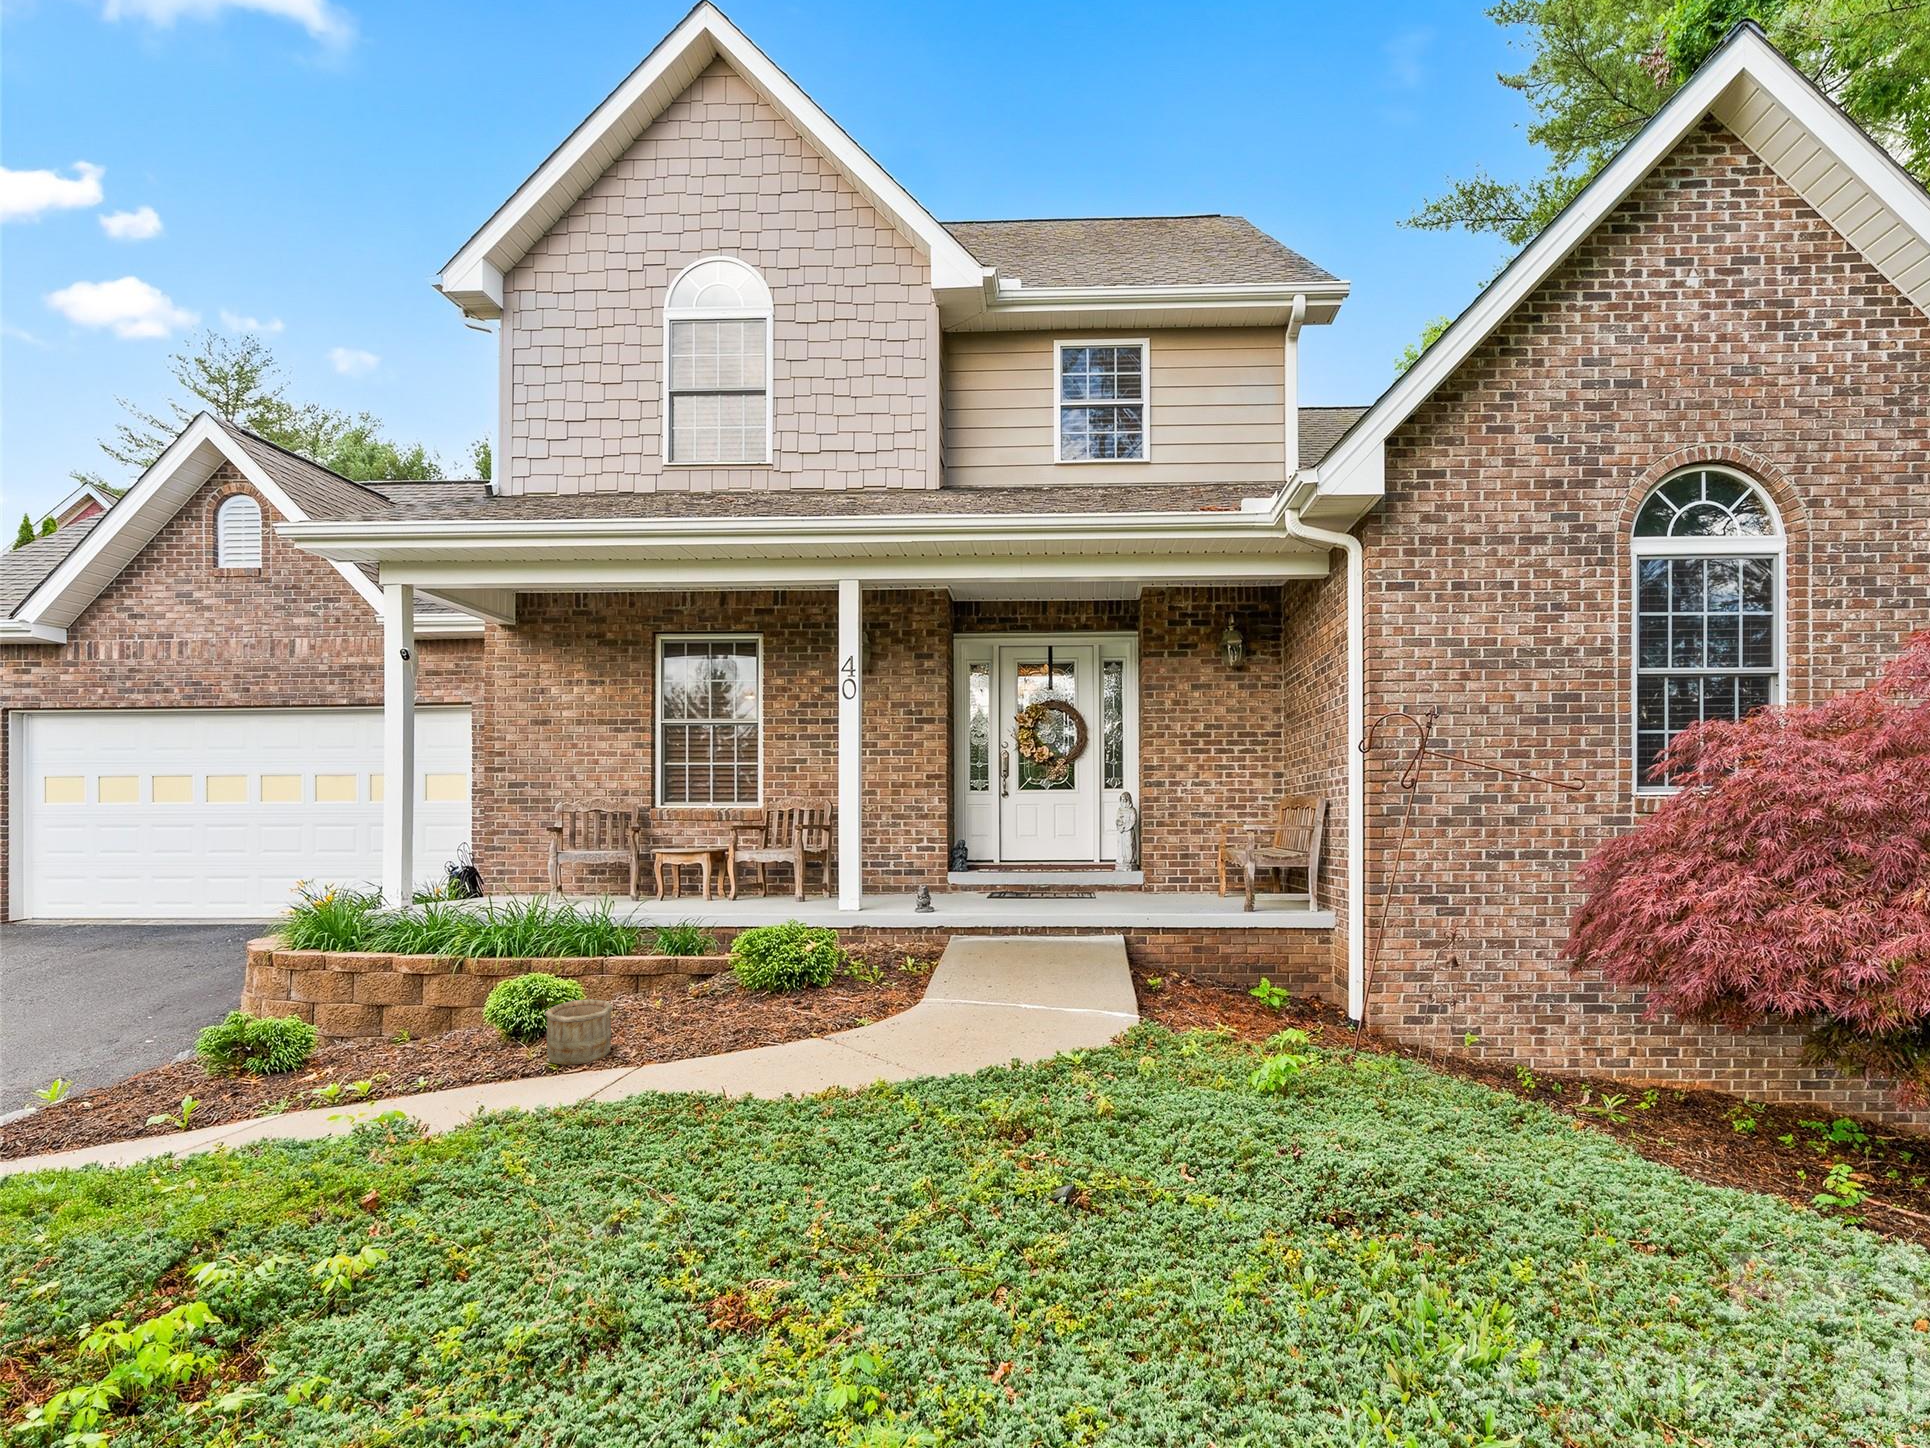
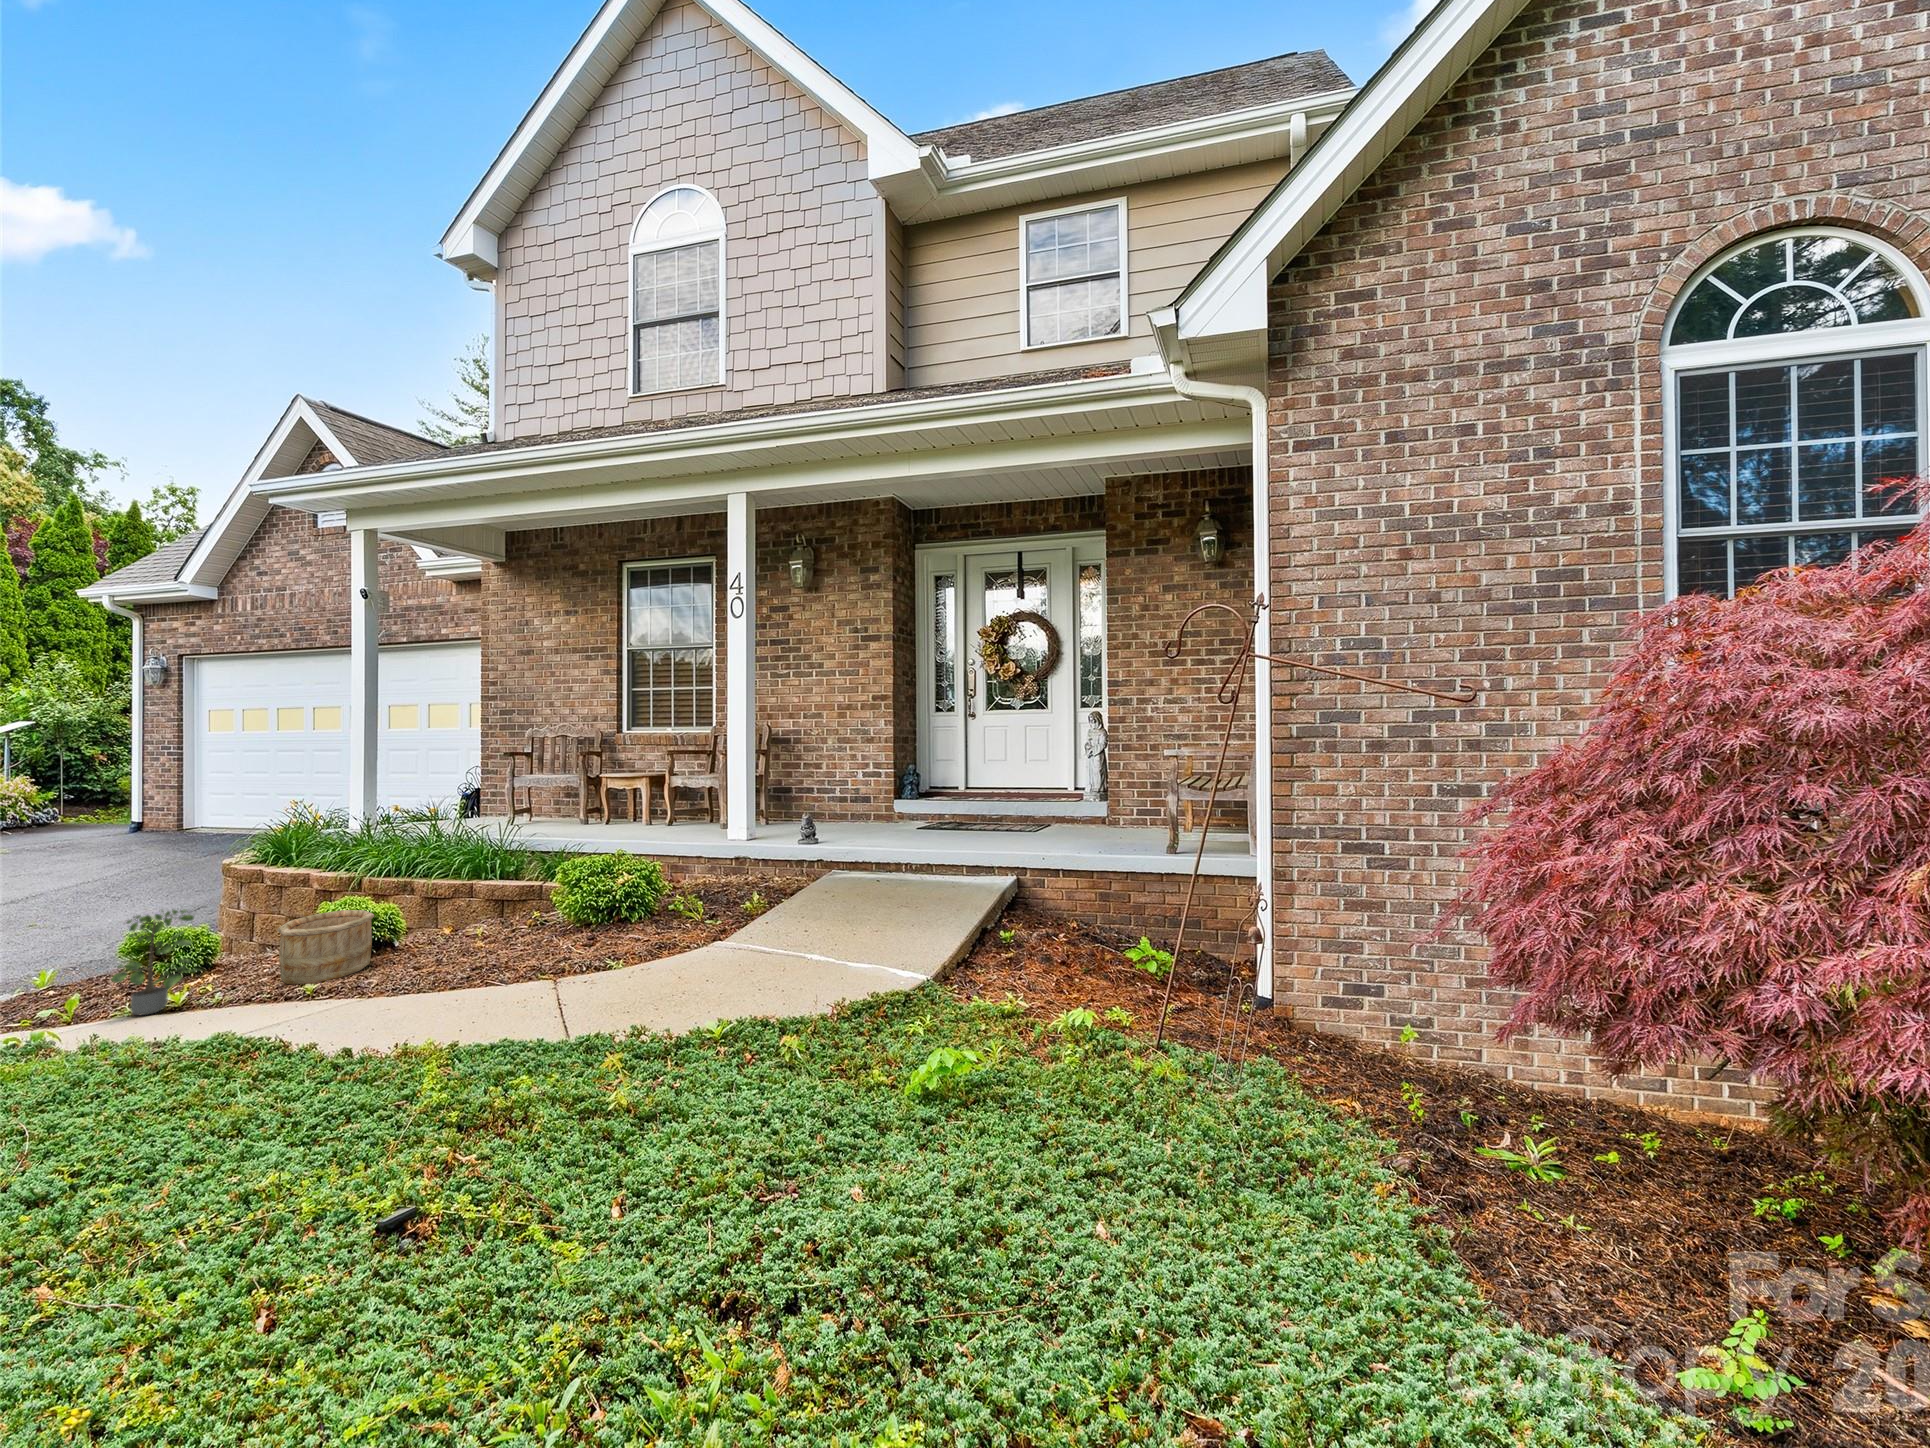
potted plant: none [475,999,533,1093] -> present [111,910,197,1015]

